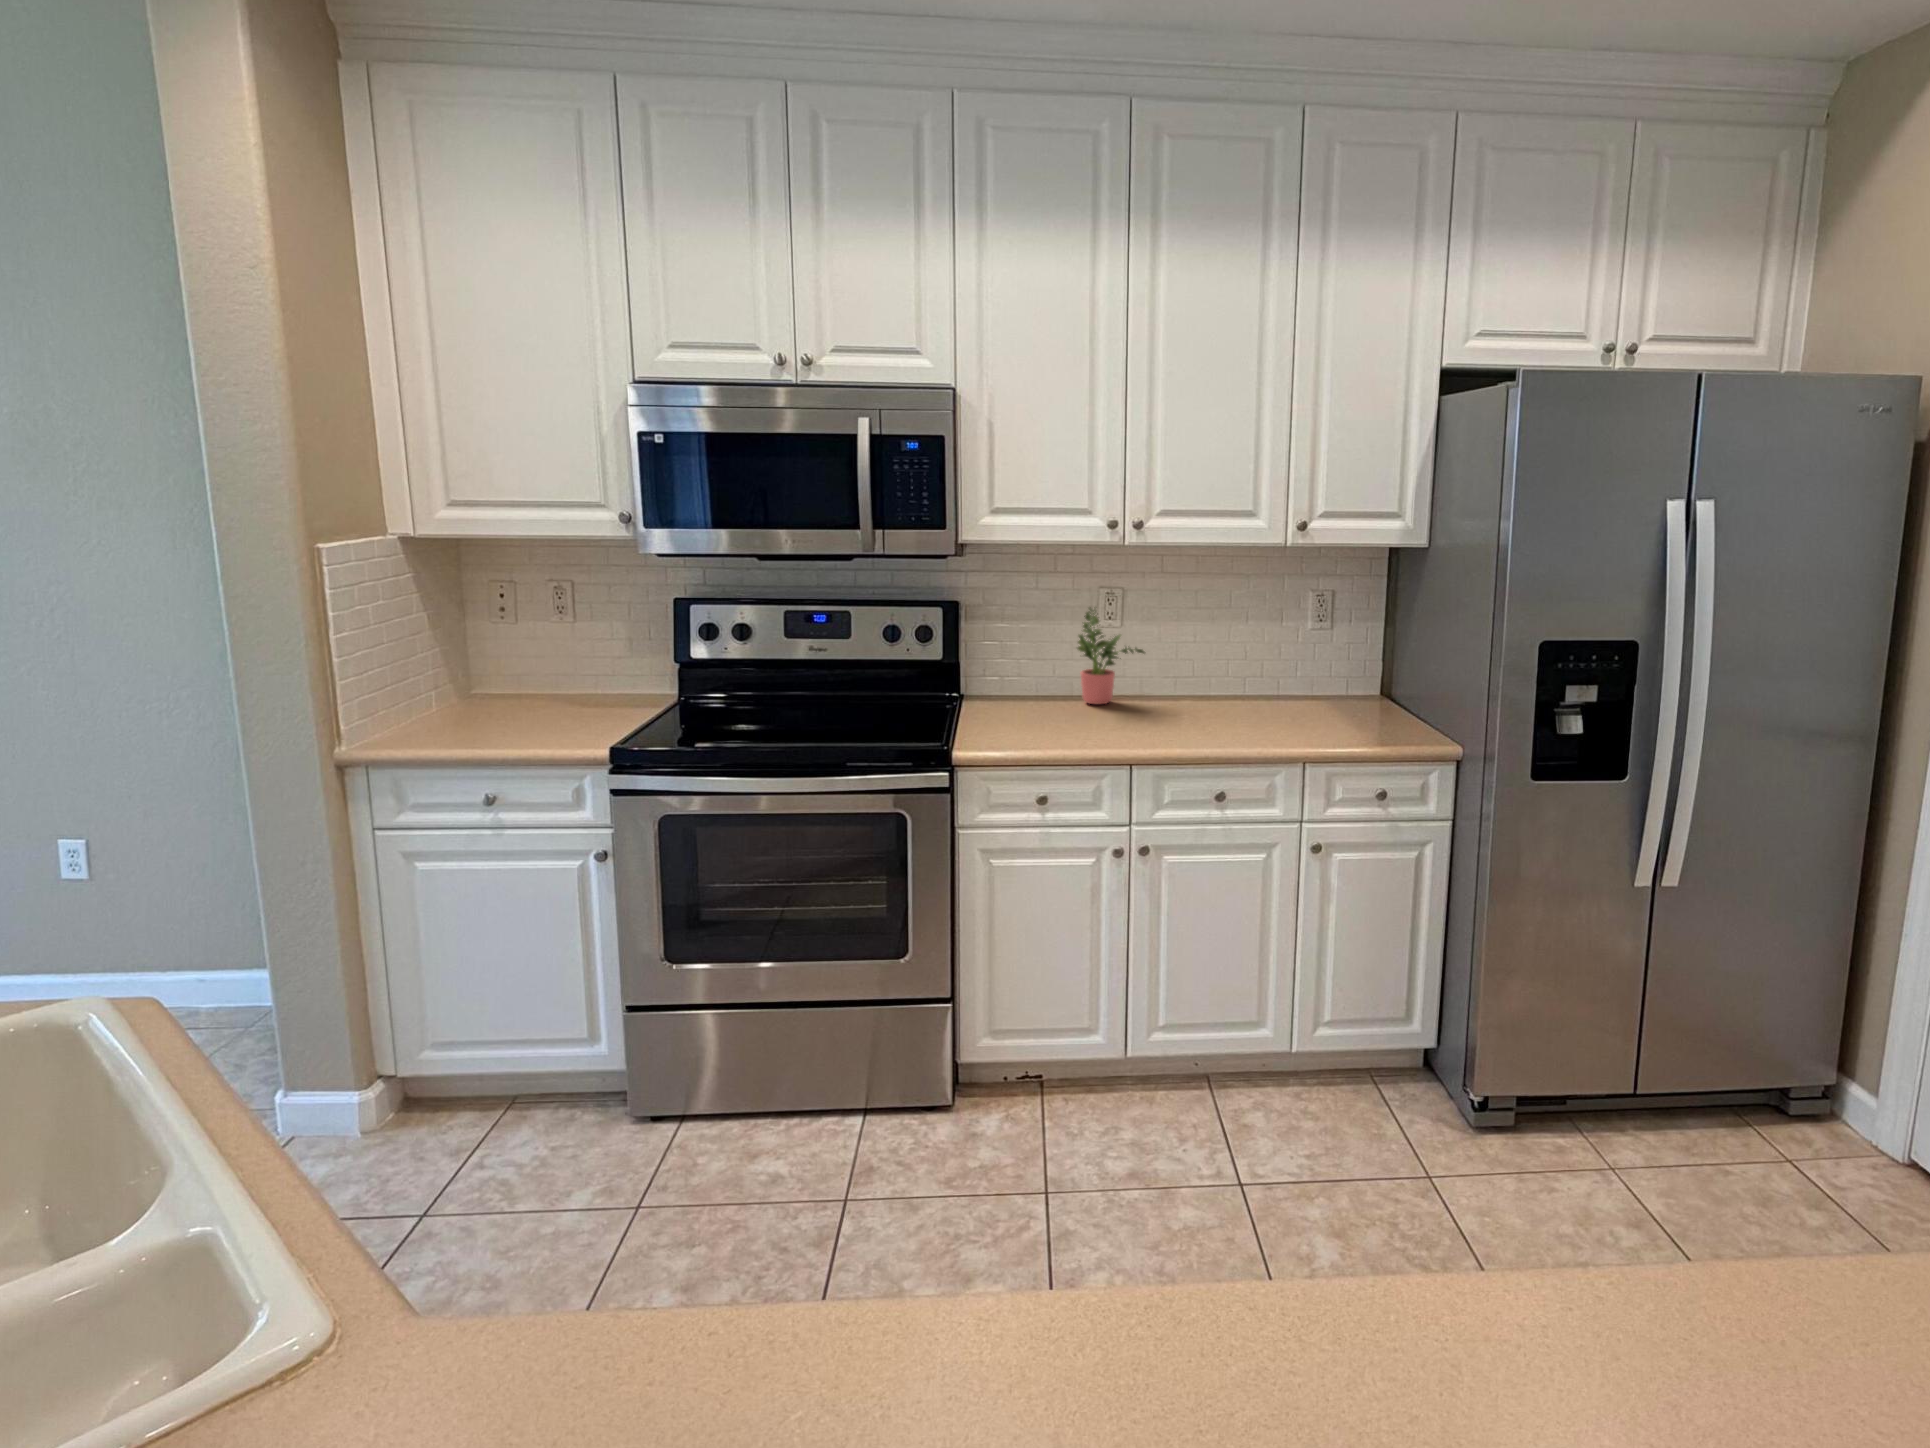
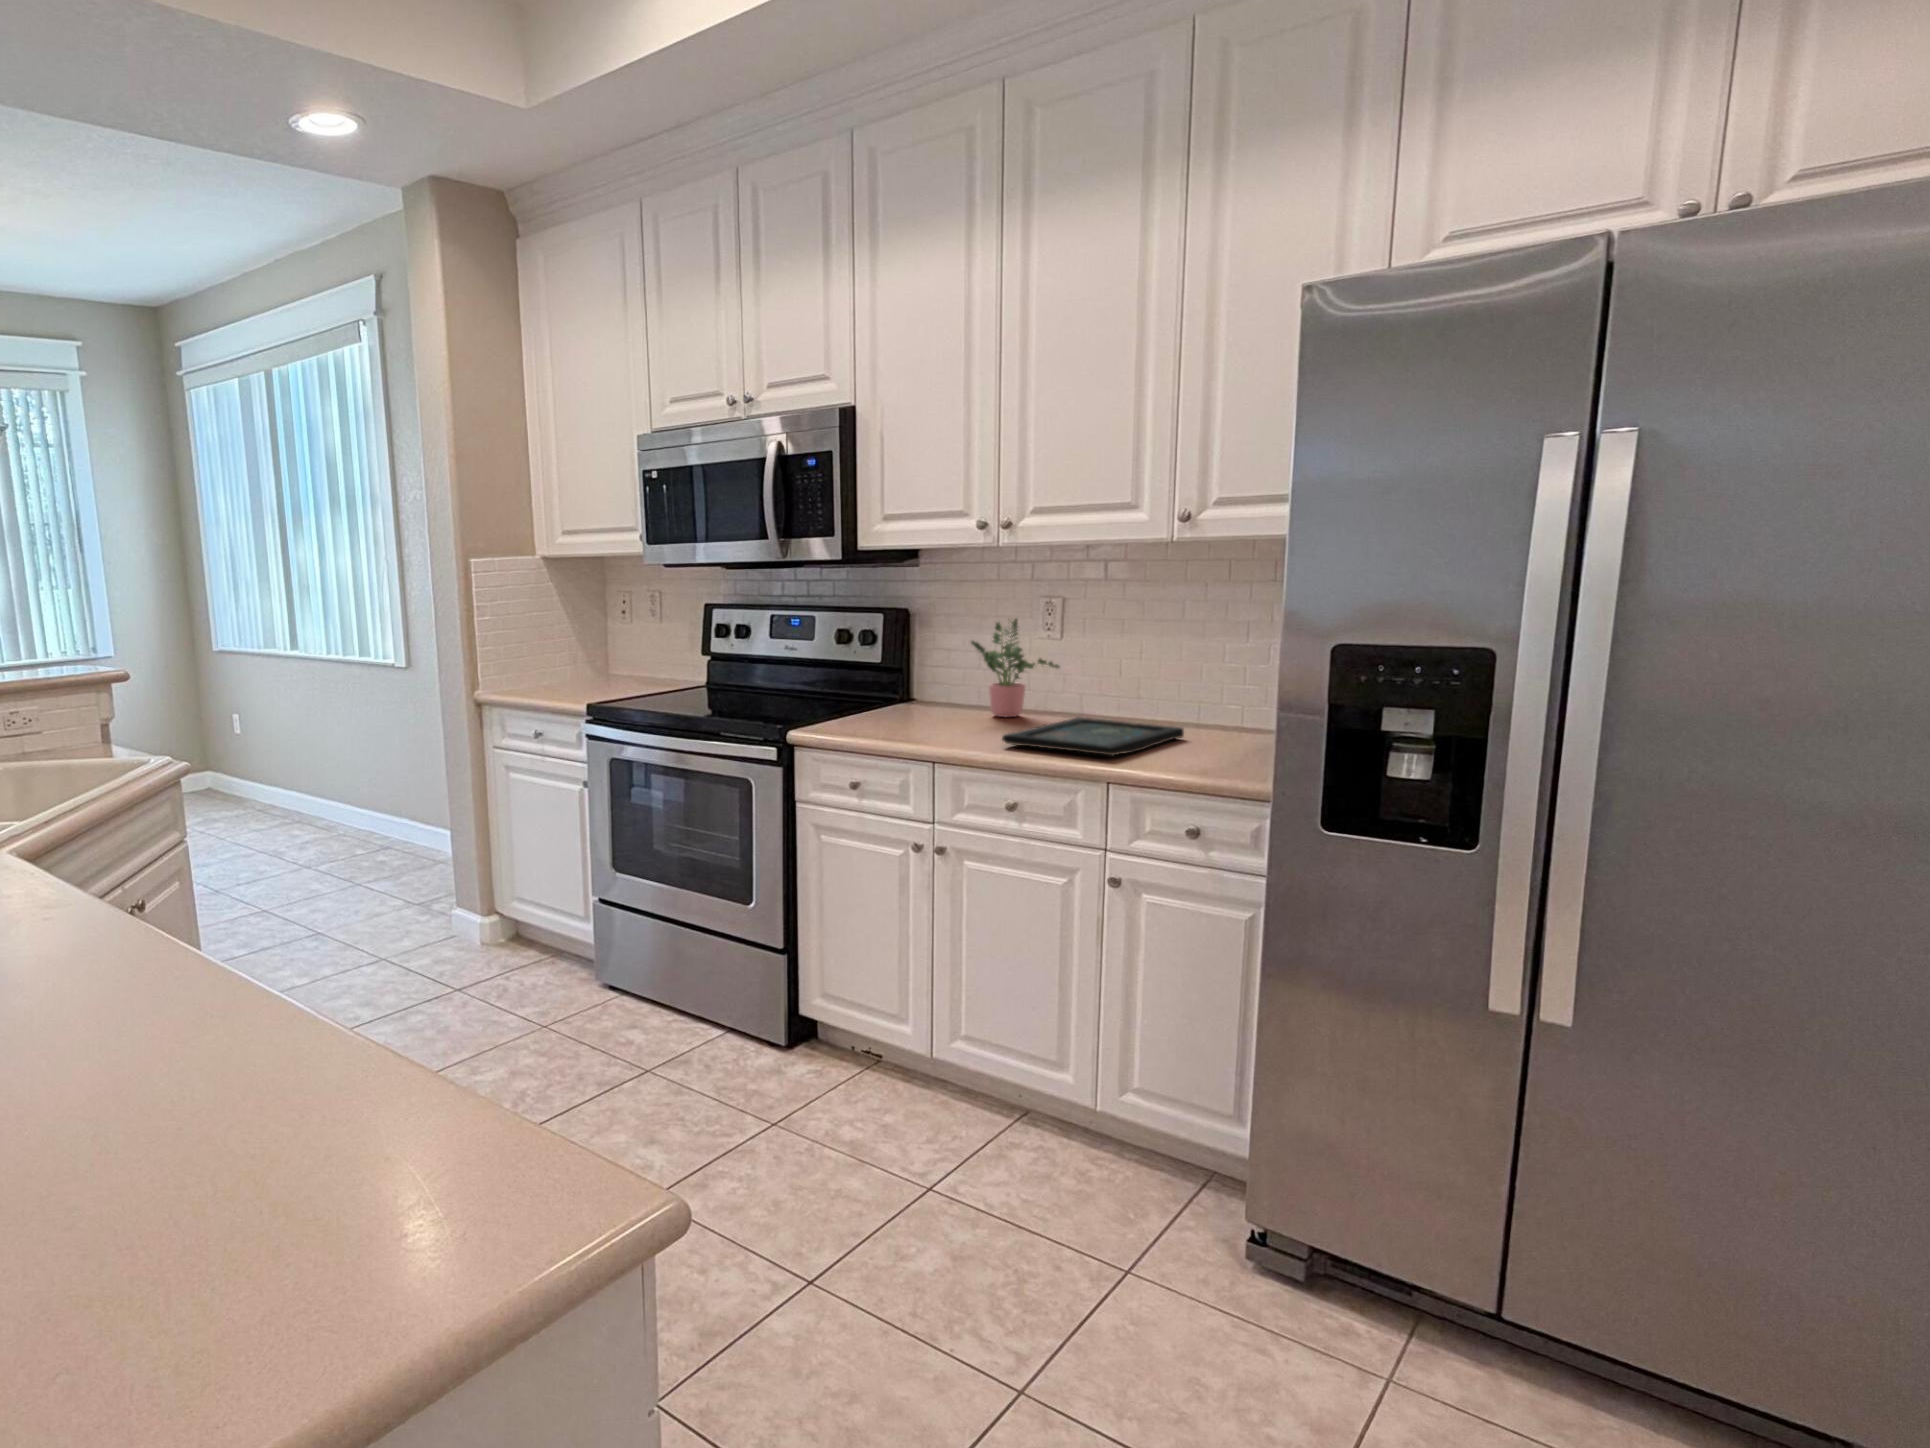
tray: none [1183,699,1302,738] -> present [1002,717,1184,755]

